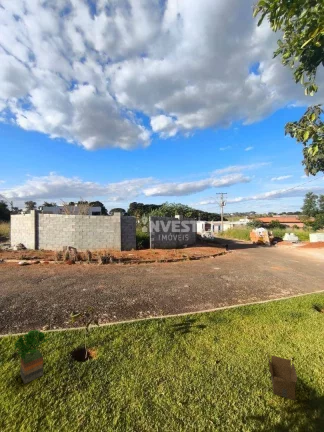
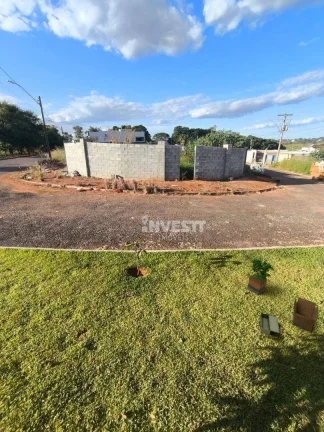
potted tree: present [15,330,50,384] -> present [247,260,274,295]
toolbox: none [236,384,263,415] -> present [259,313,279,335]

